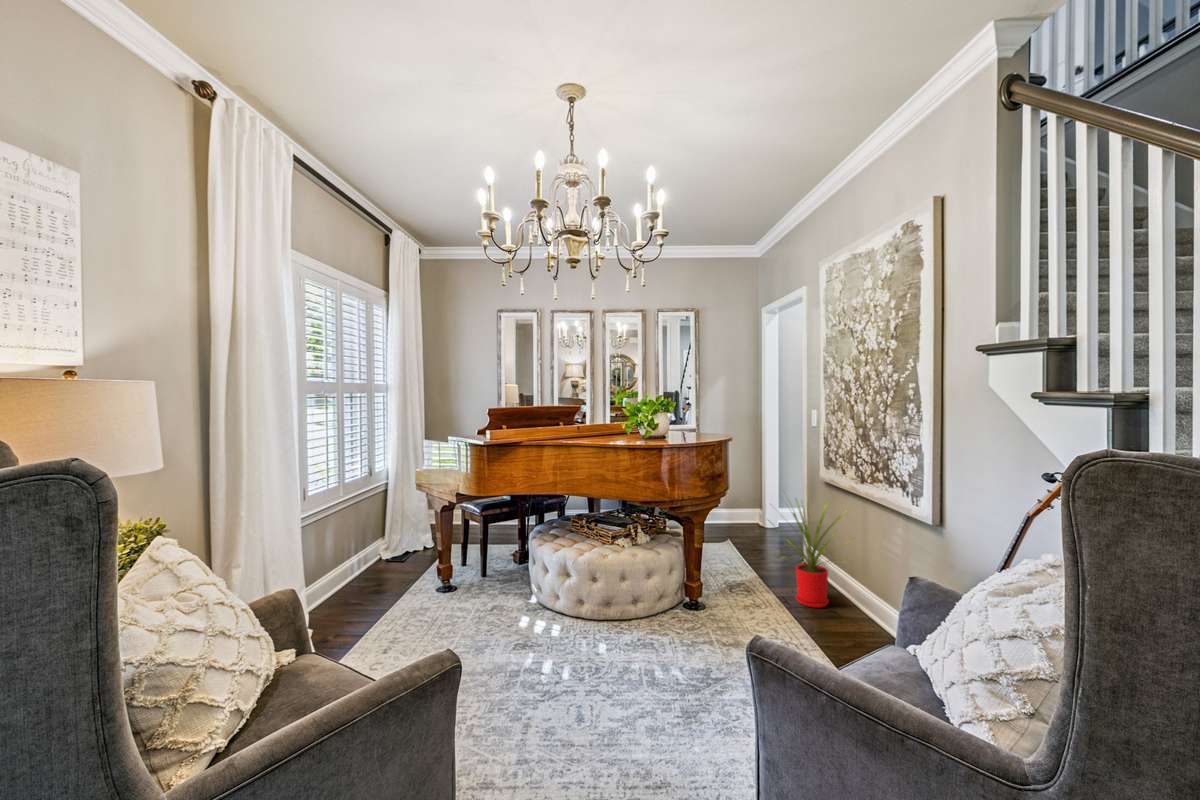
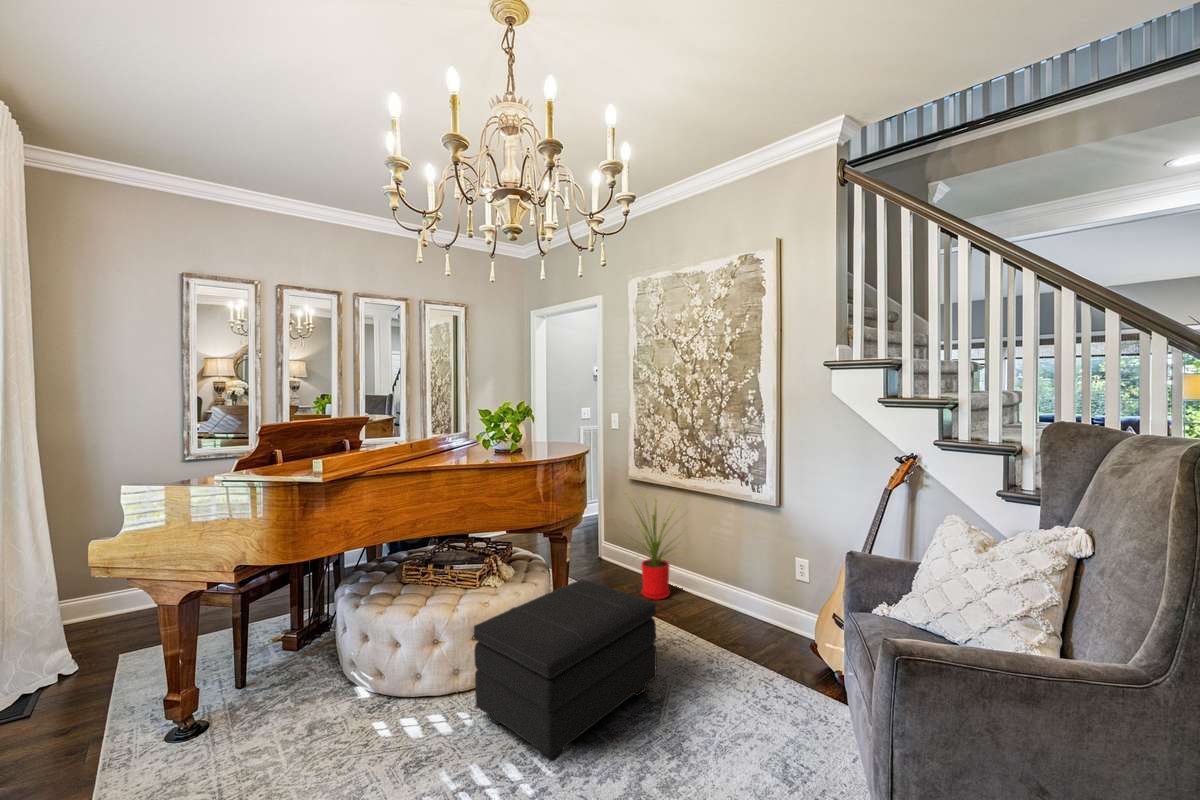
footstool: none [570,556,724,681] -> present [474,579,657,761]

